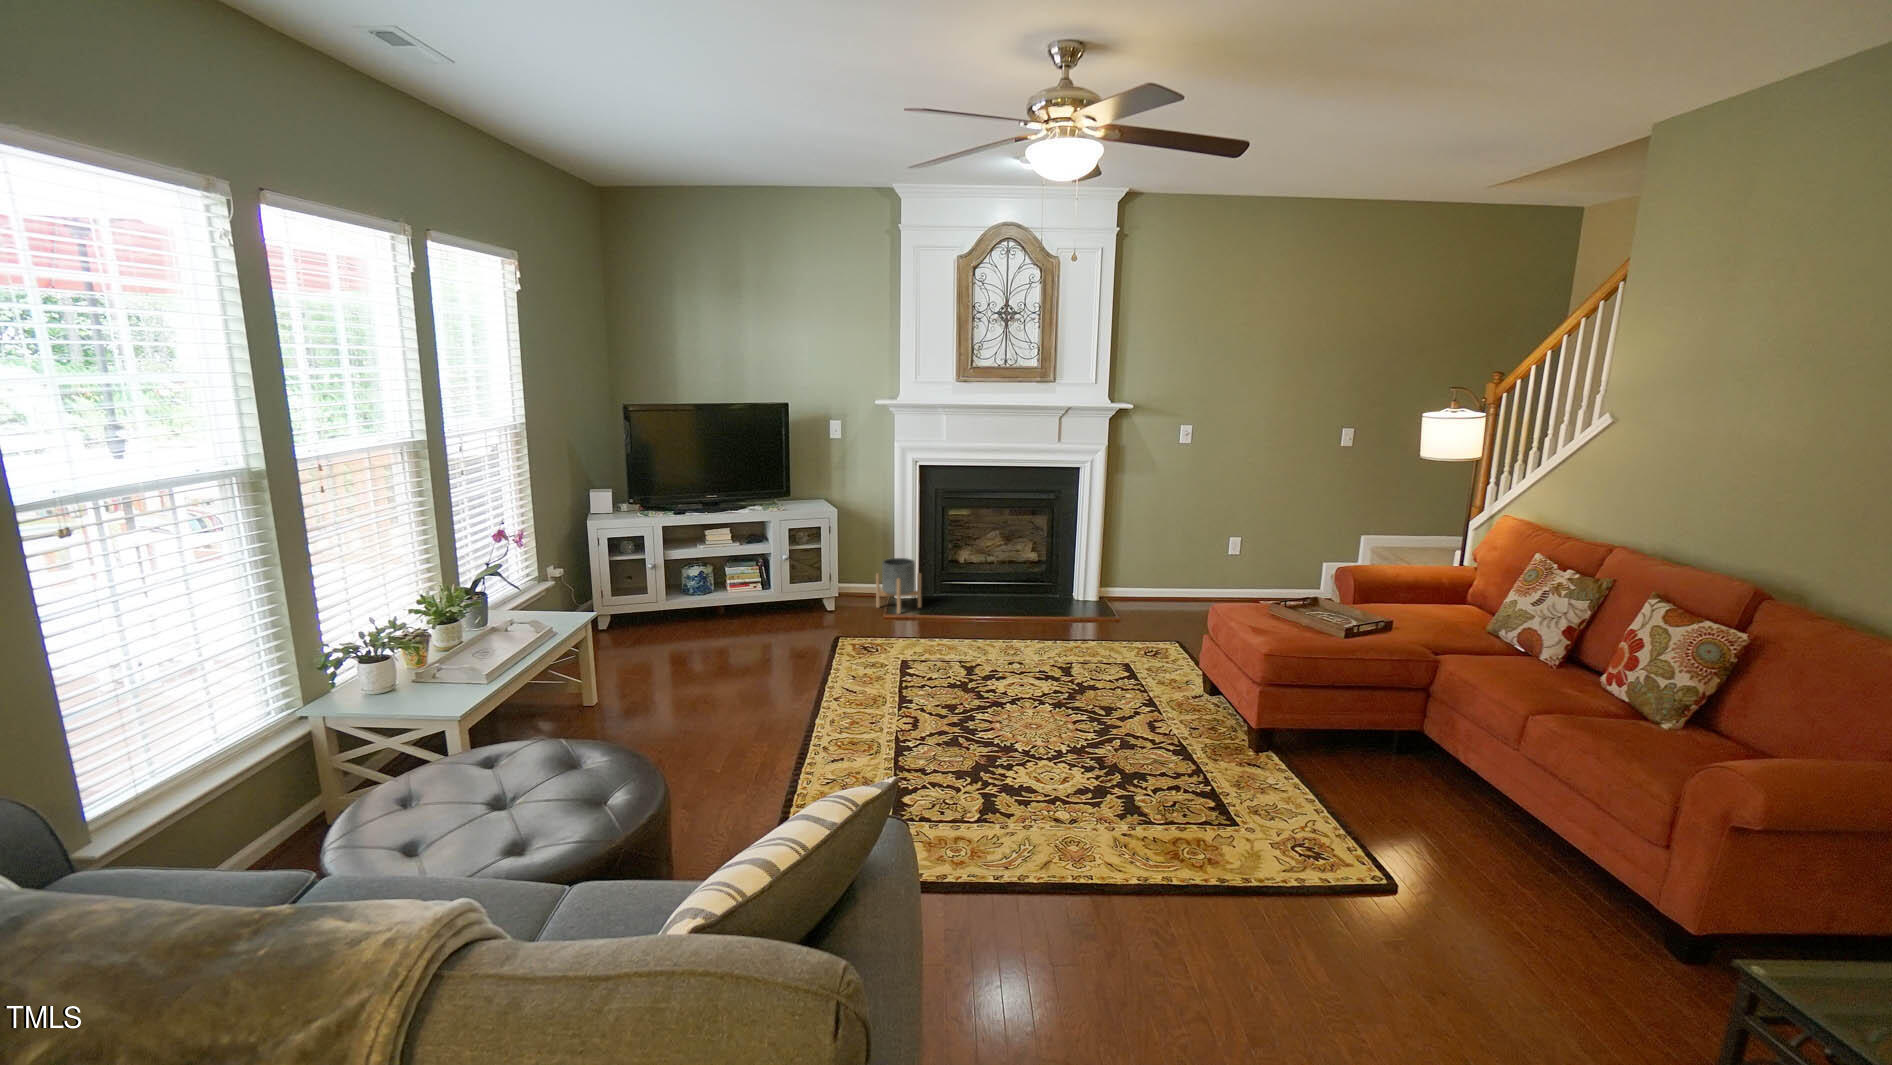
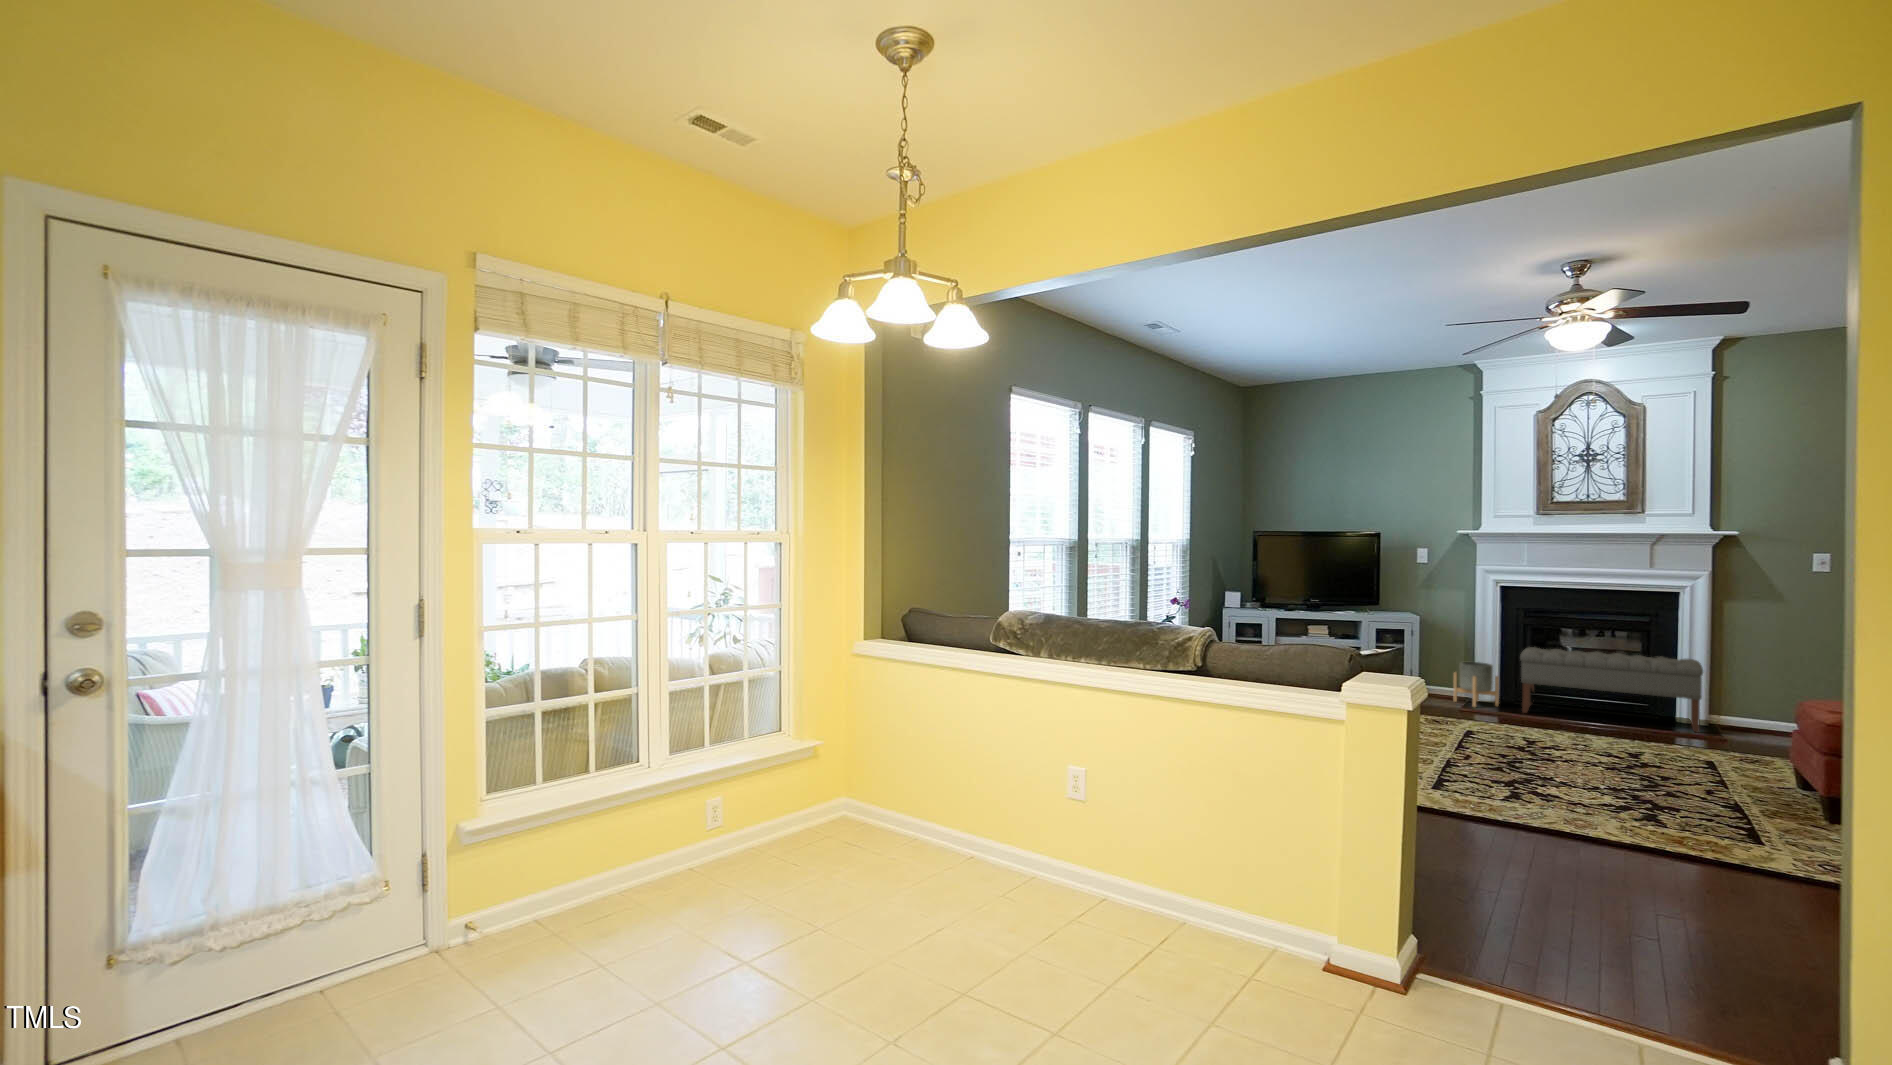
bench: none [943,535,1104,616] -> present [1520,647,1703,732]

